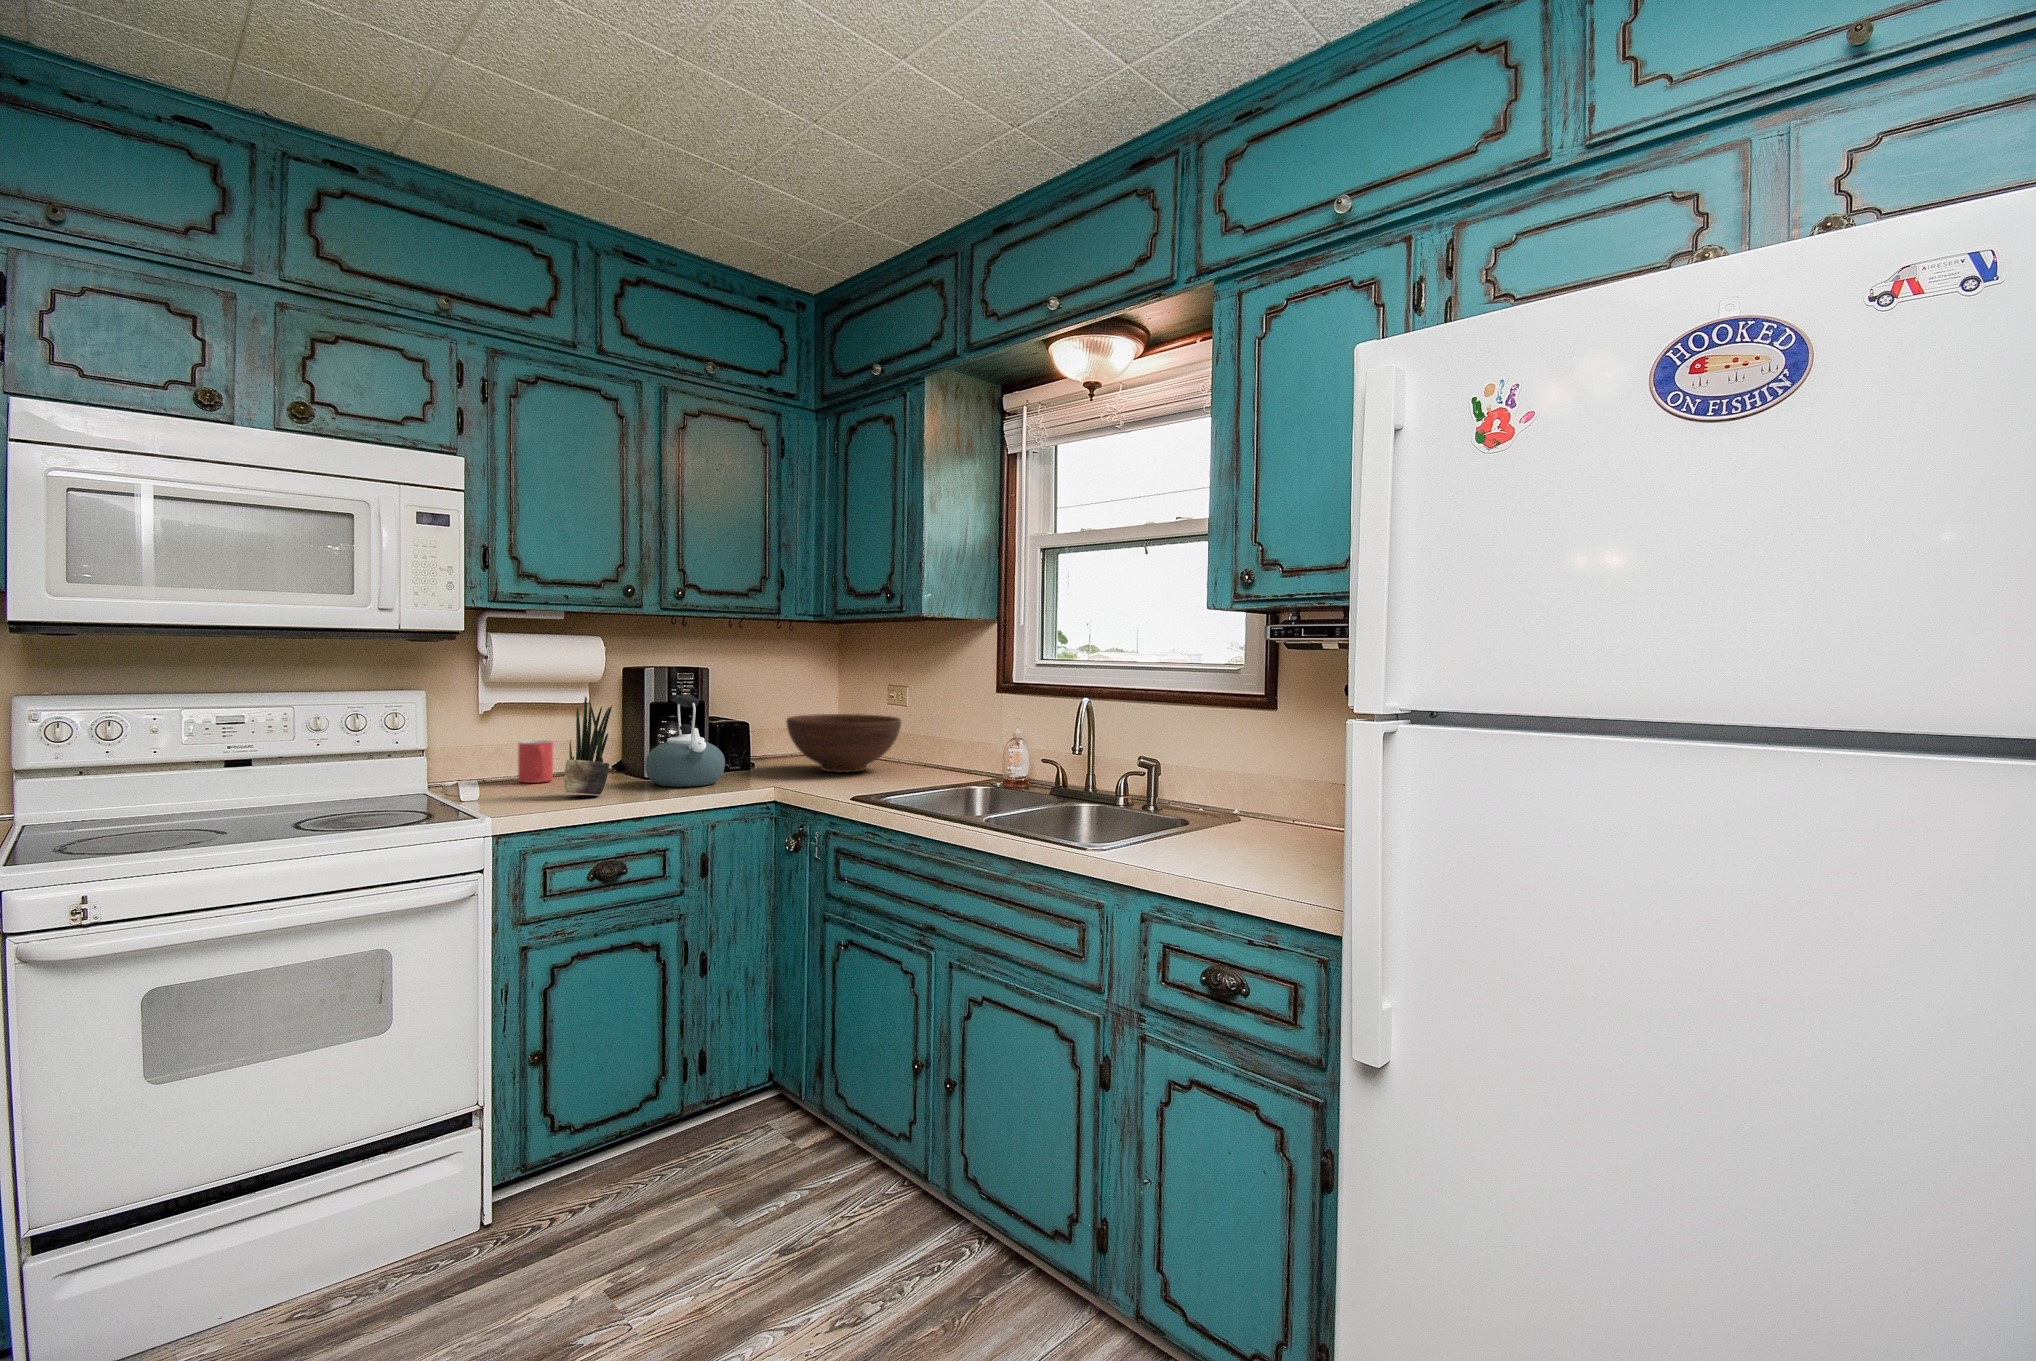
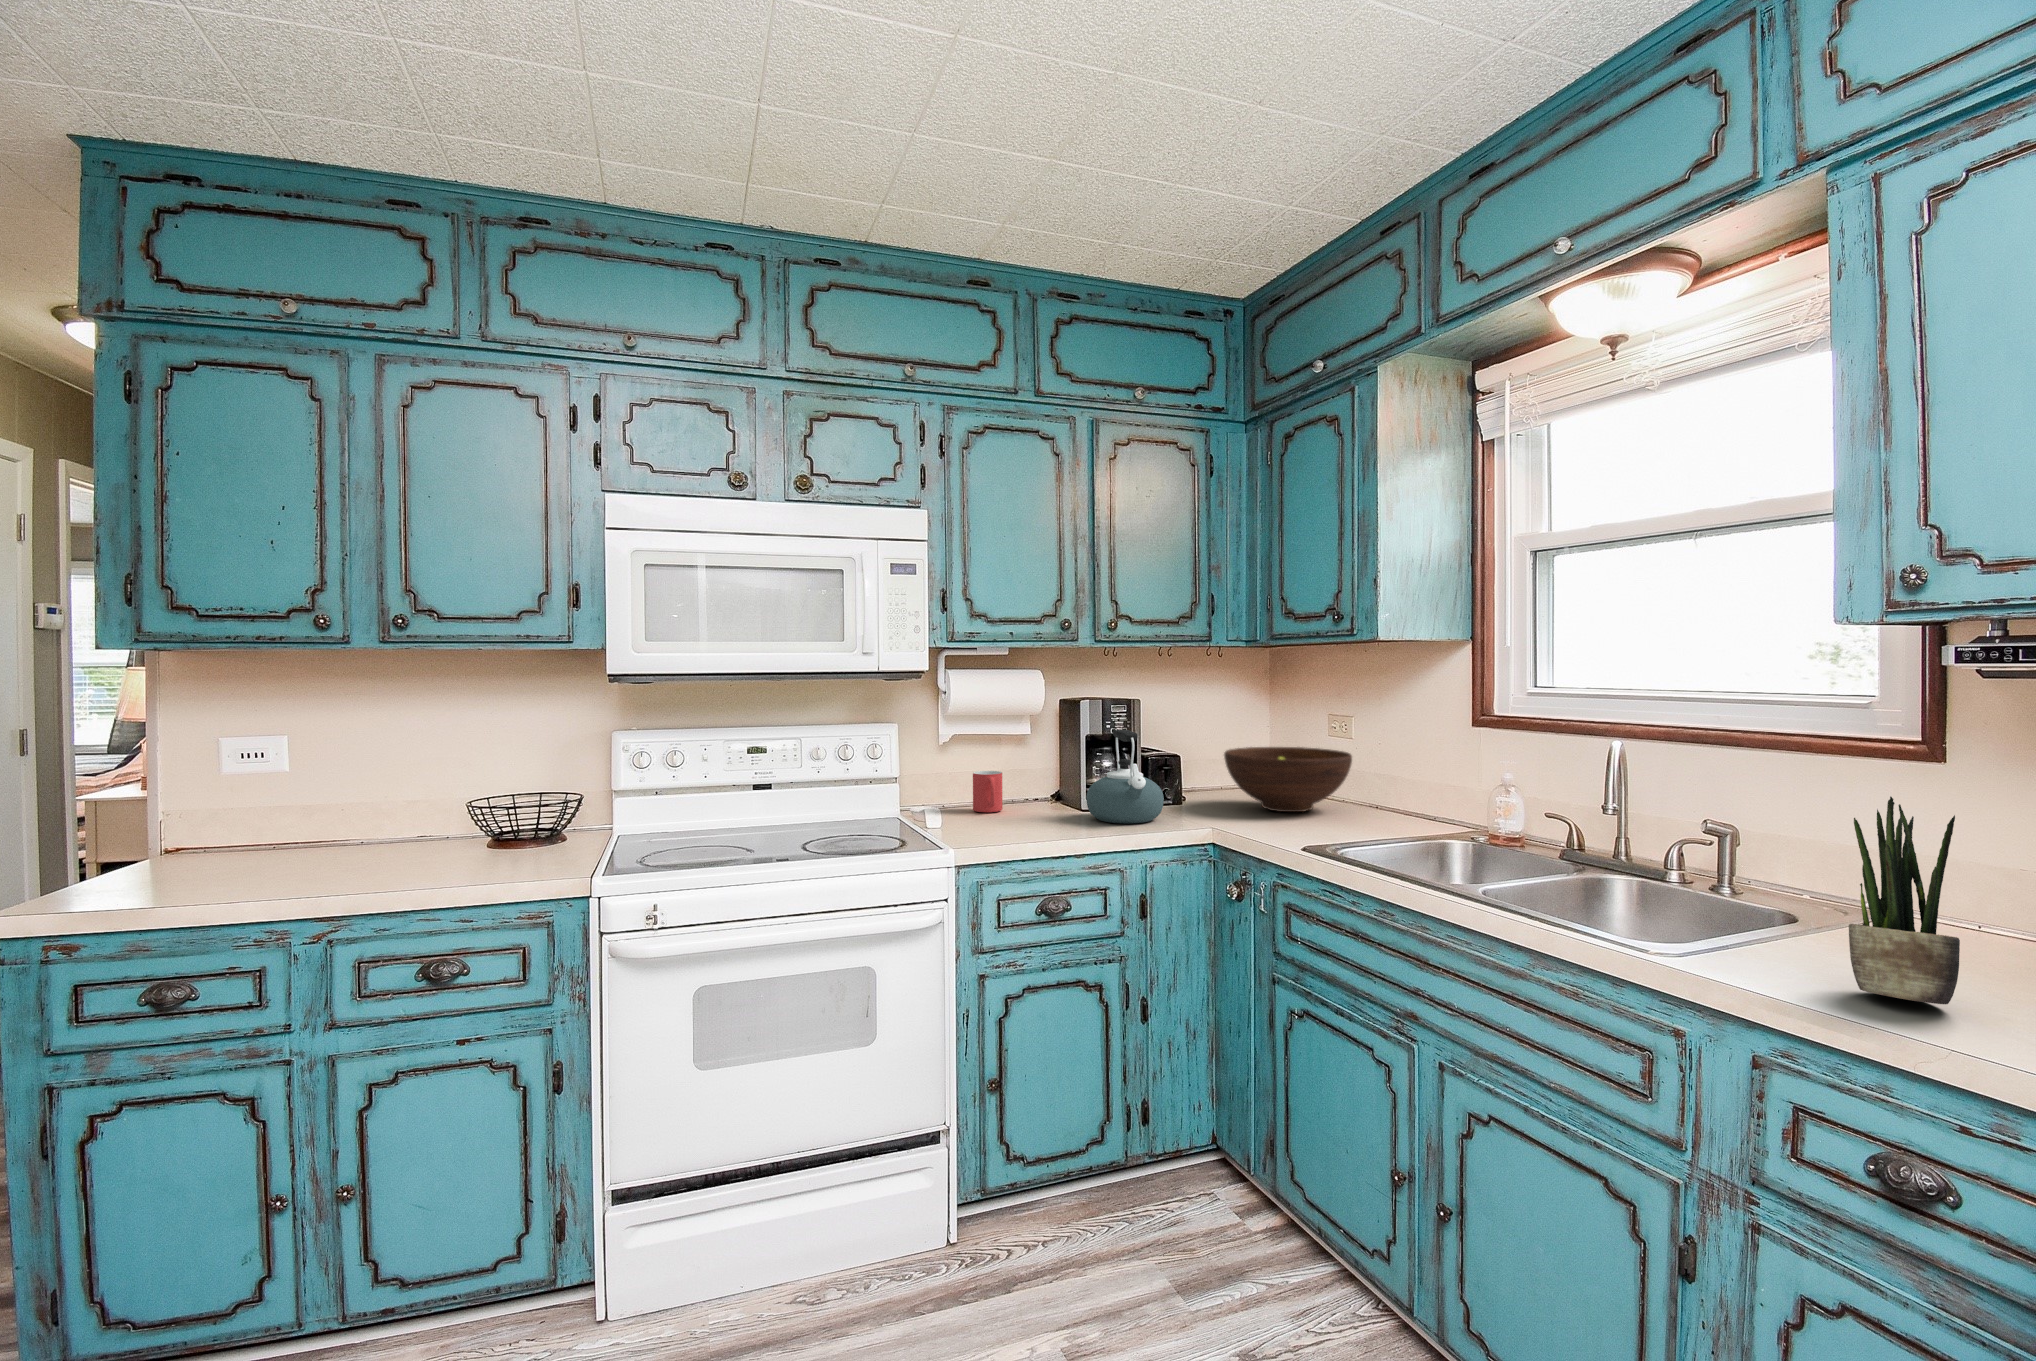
potted plant: present [564,697,612,795] -> present [1849,797,1960,1004]

